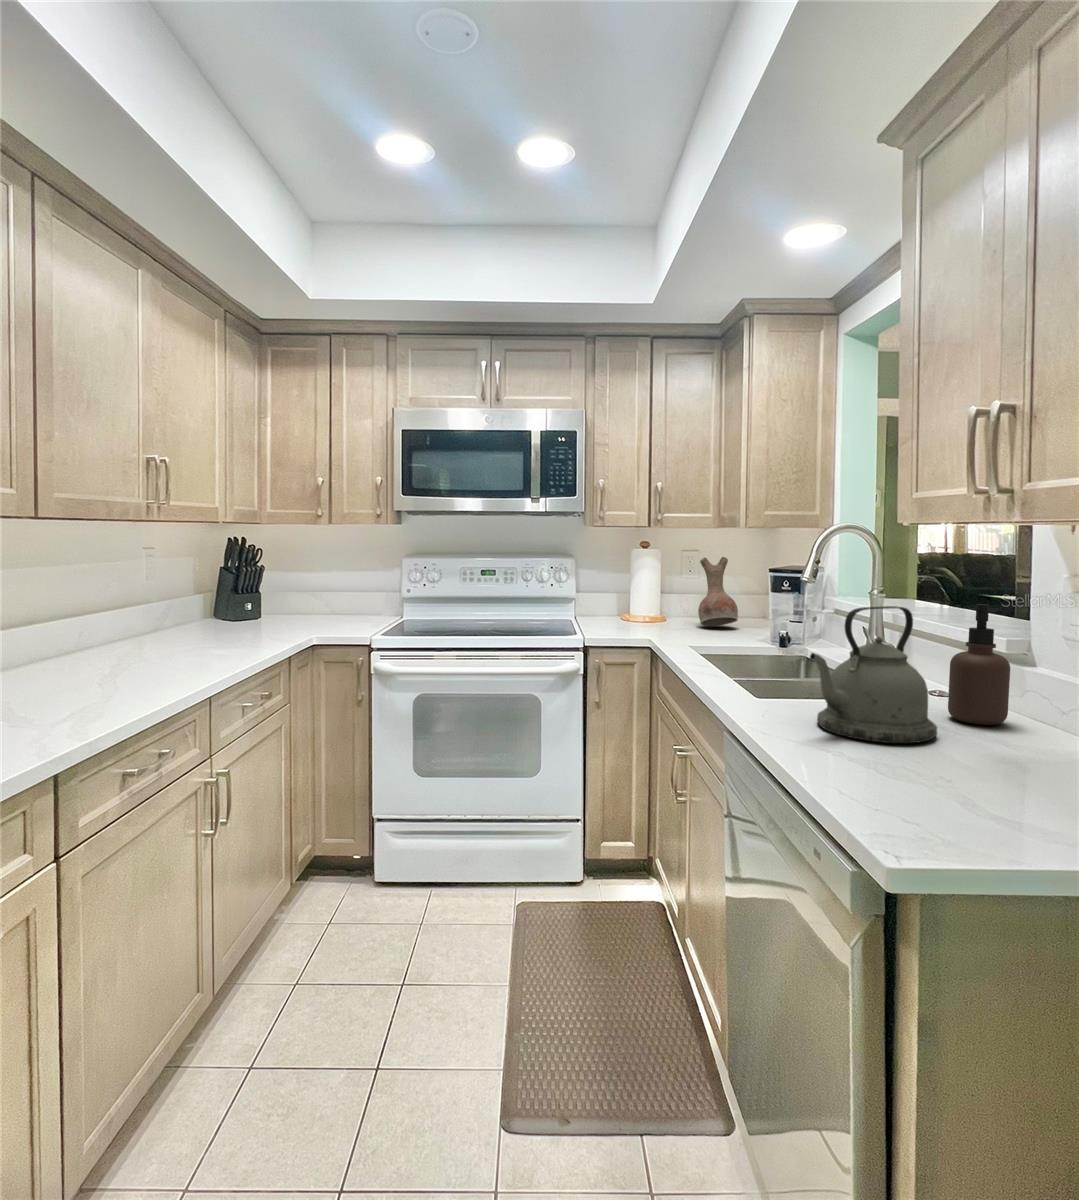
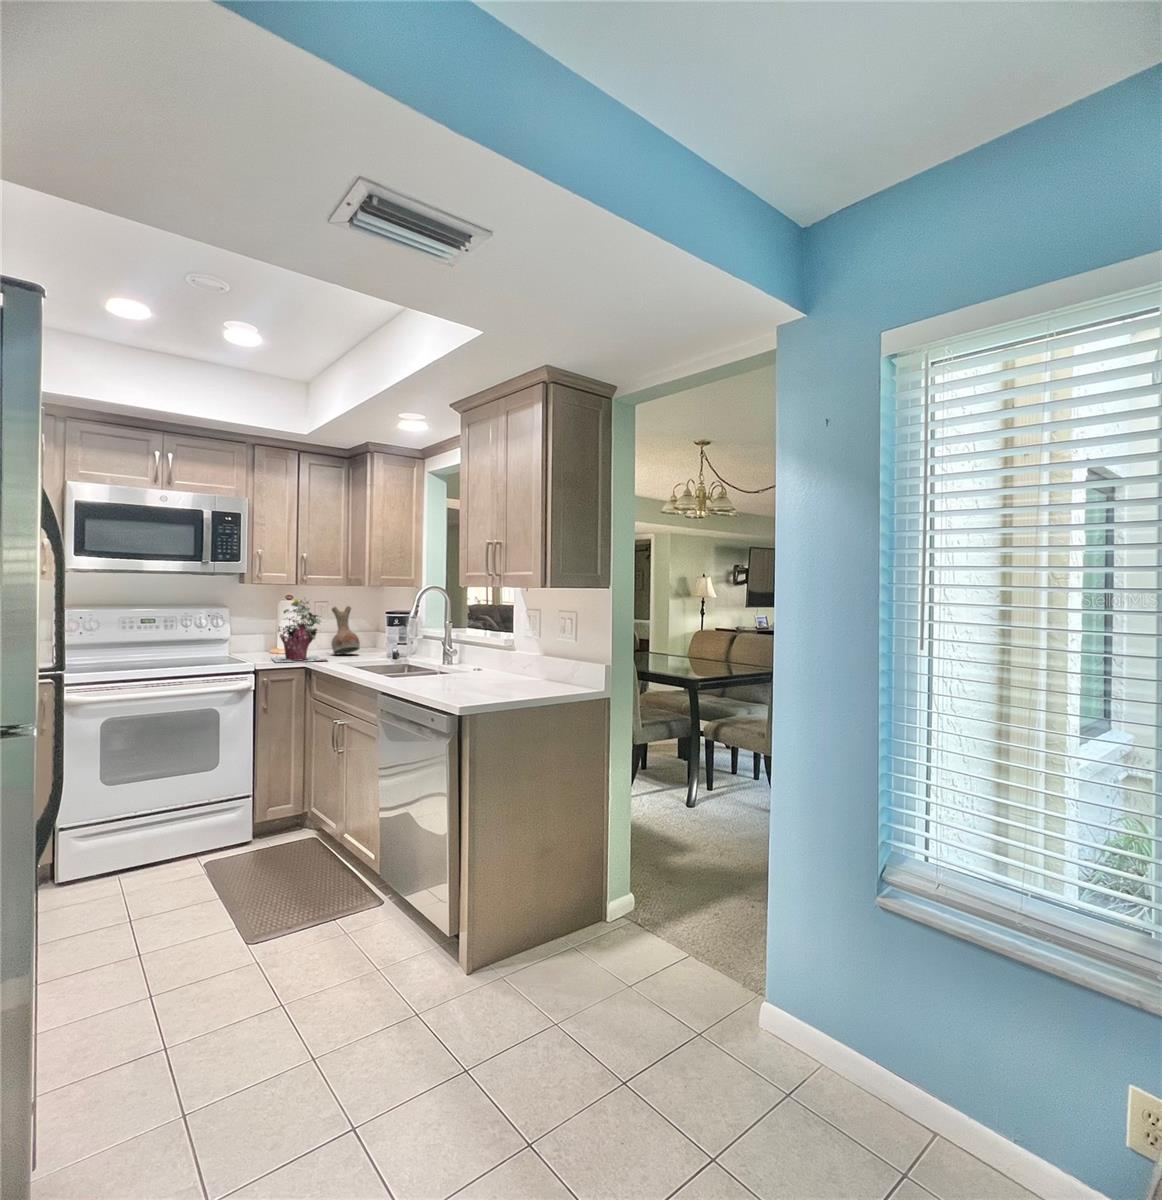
potted plant: none [615,545,686,638] -> present [271,599,328,662]
soap dispenser: present [948,604,1010,725] -> none [484,625,508,681]
kettle: present [810,606,937,743] -> none [423,626,479,689]

